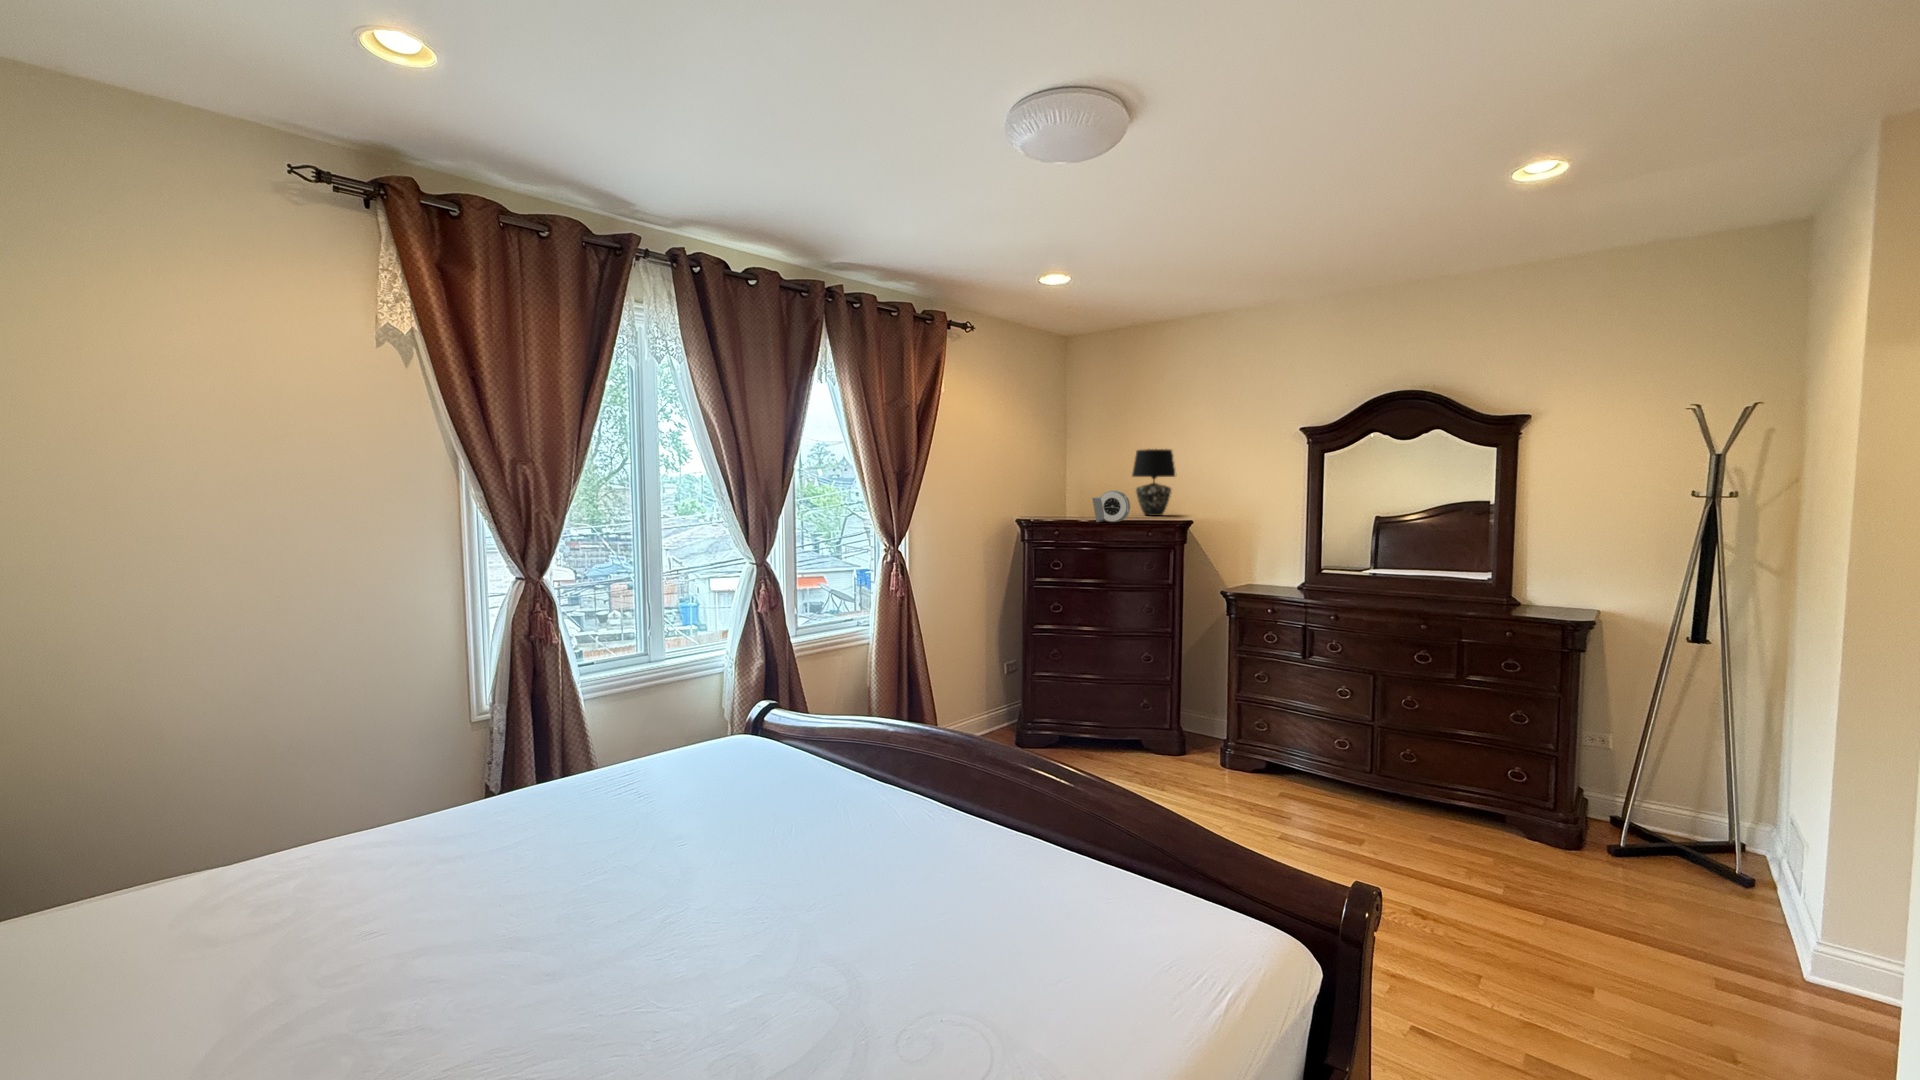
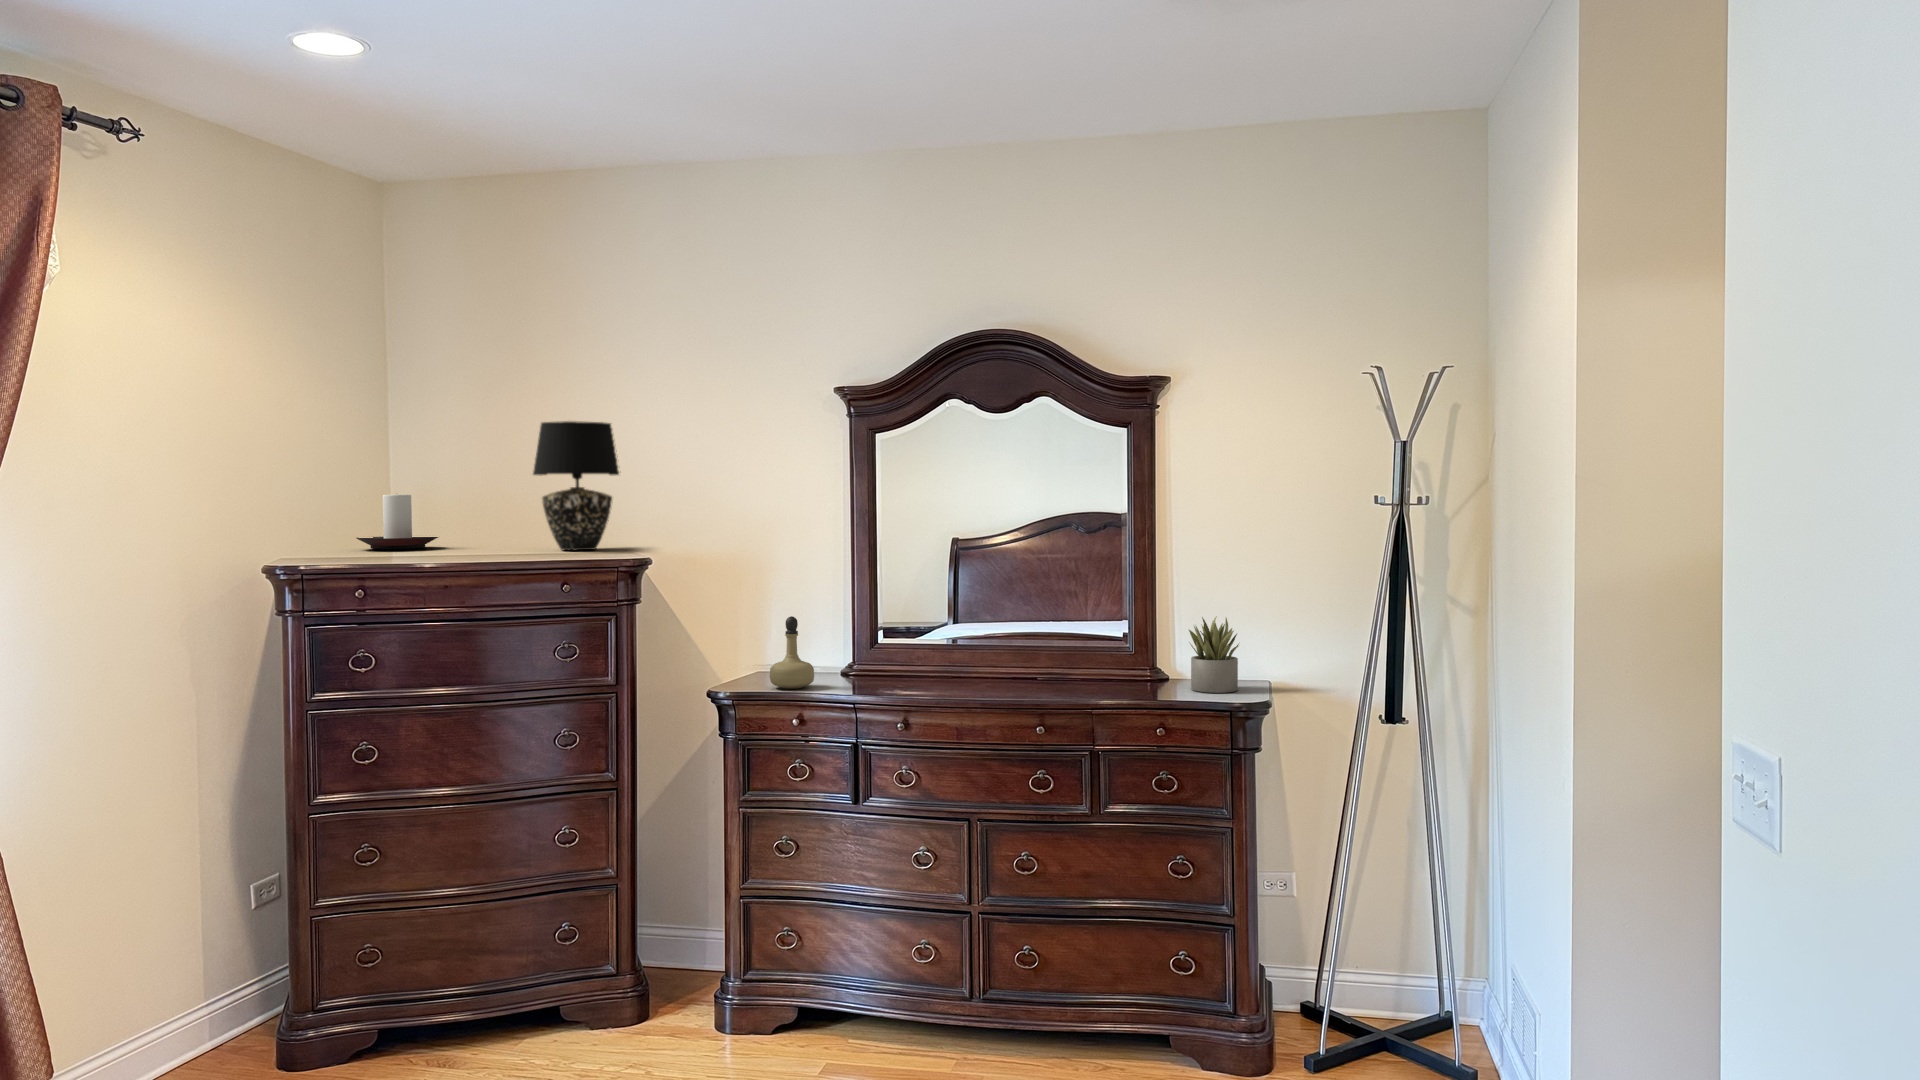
candle holder: none [1046,484,1084,513] -> present [356,495,438,549]
alarm clock: present [1092,491,1130,522] -> none [439,502,520,567]
perfume bottle: none [1258,554,1283,593] -> present [770,616,814,689]
succulent plant: none [1534,566,1574,614] -> present [1189,617,1239,693]

